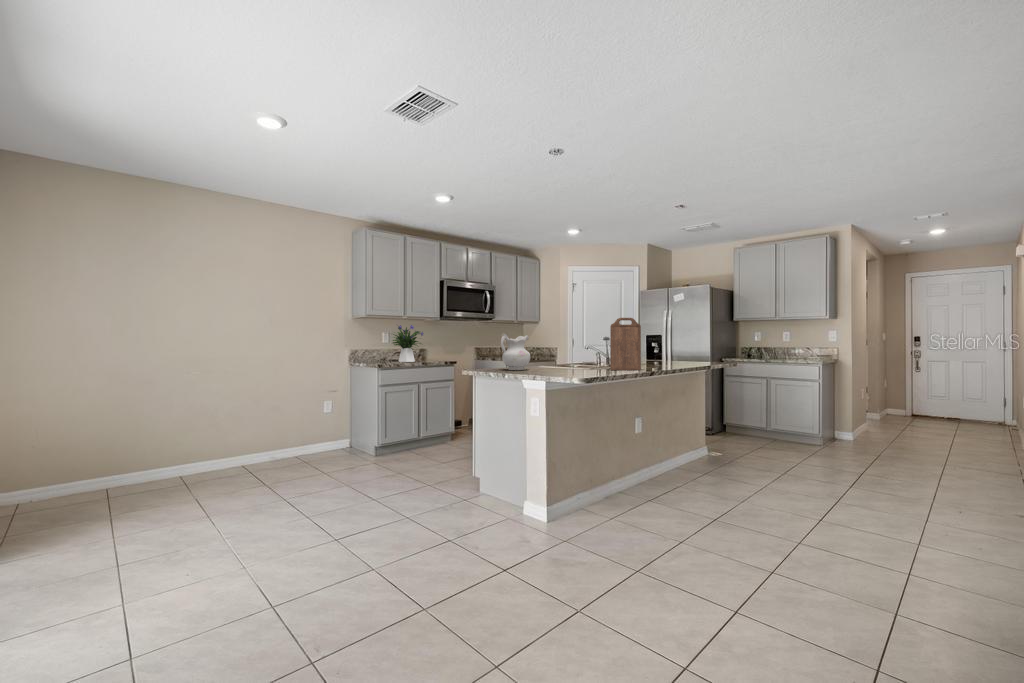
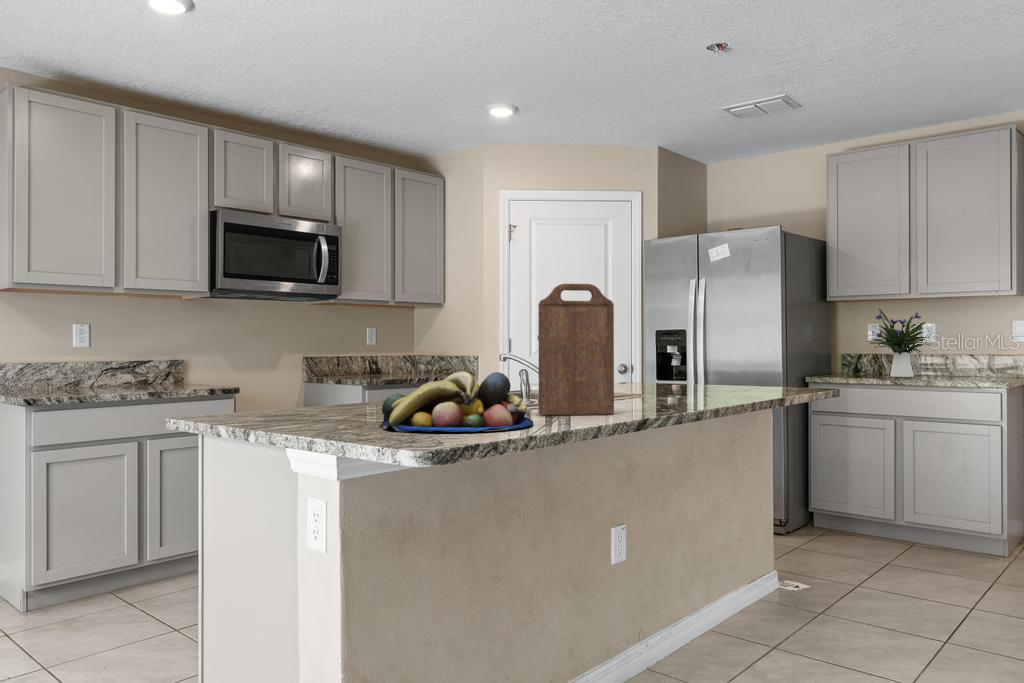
flower arrangement: present [393,325,423,362] -> present [869,309,929,377]
ceramic pitcher: present [501,334,530,370] -> none [260,324,342,417]
fruit bowl: none [554,352,613,374] -> present [380,371,533,432]

